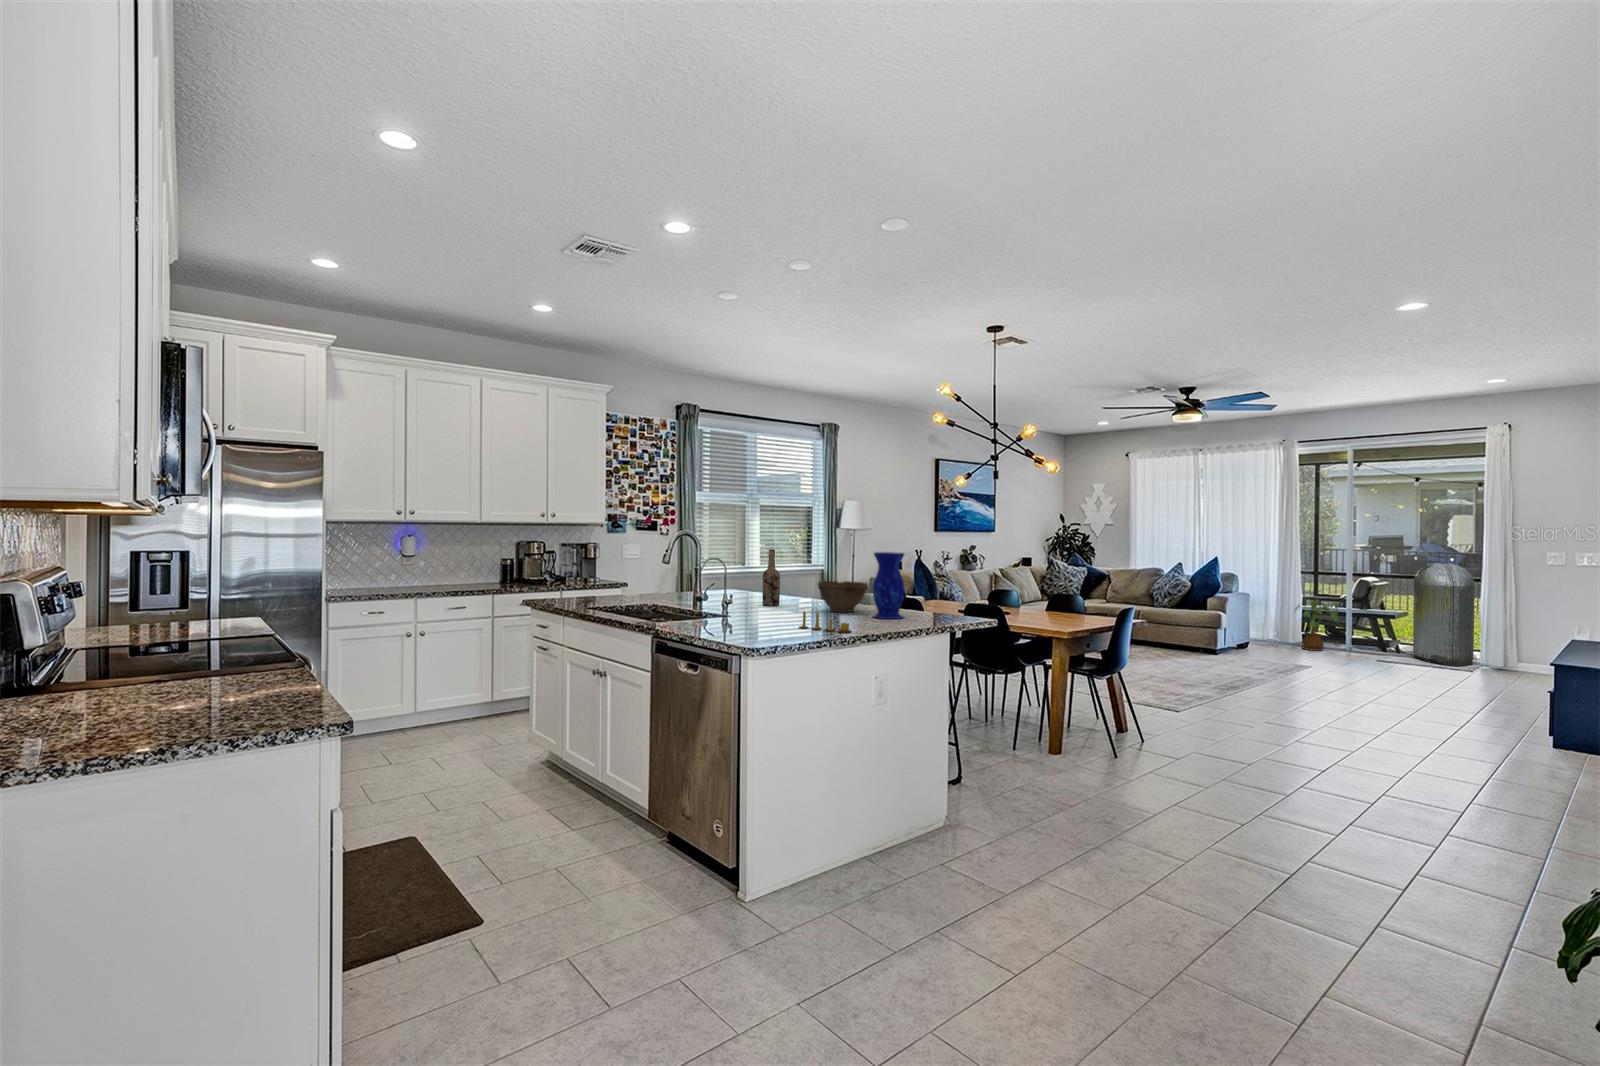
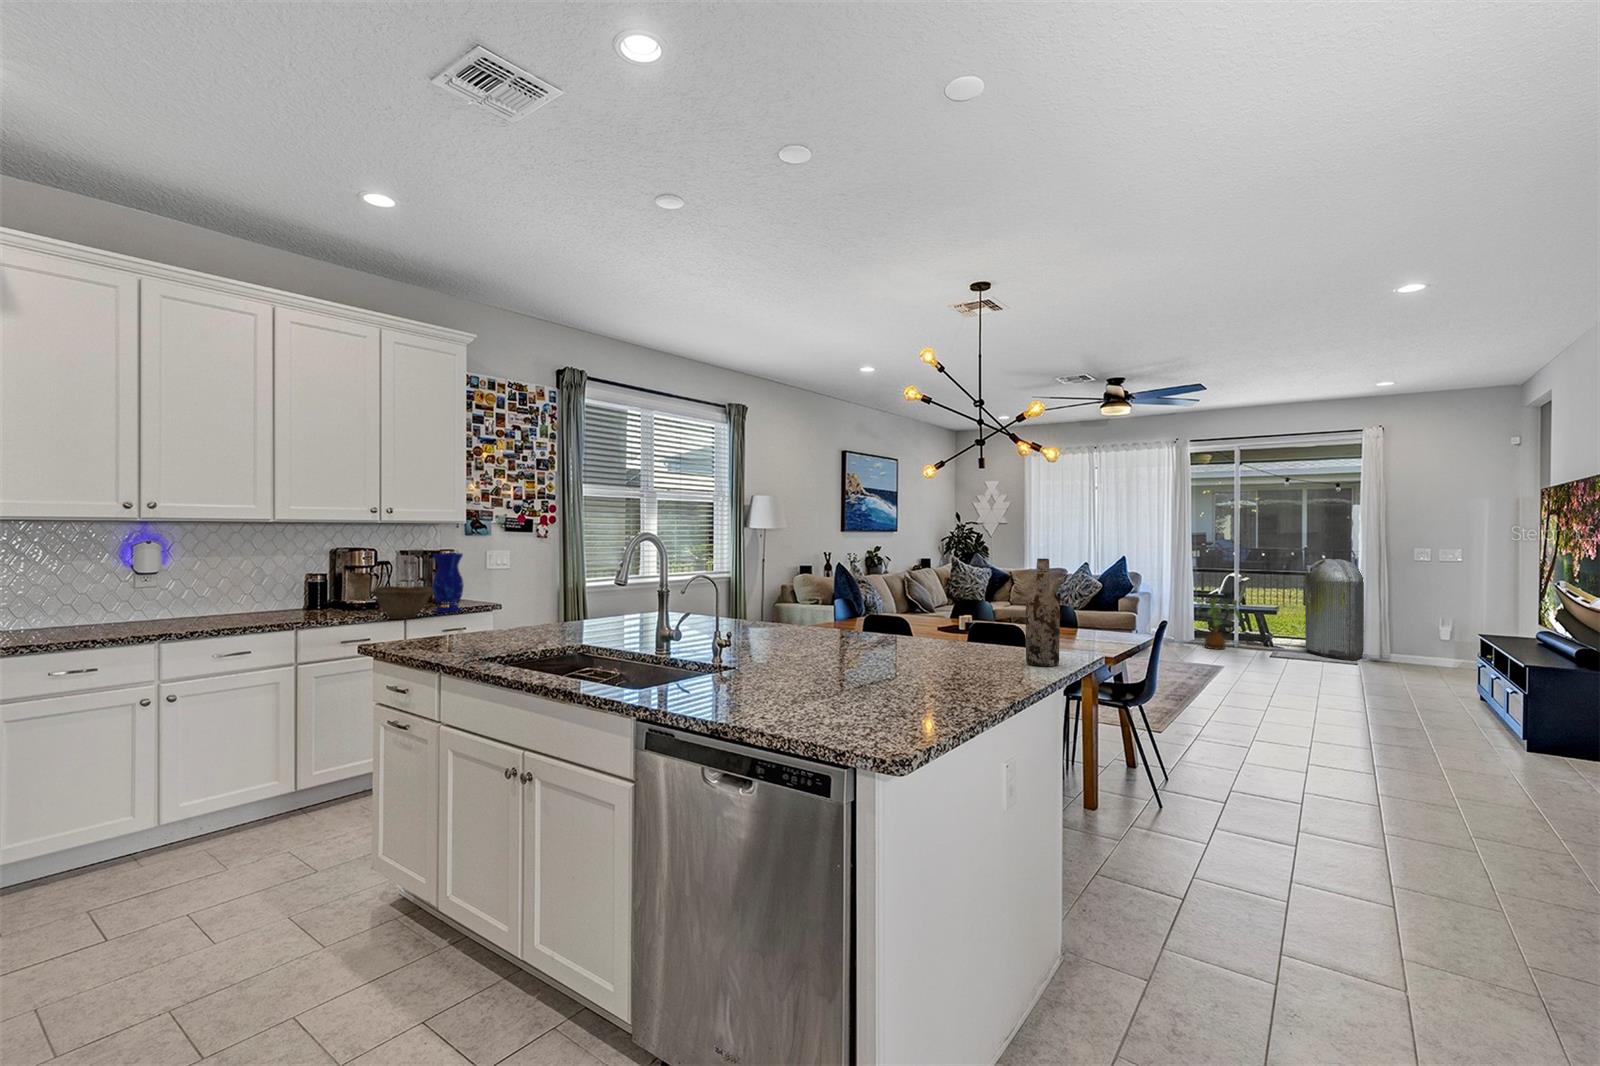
wine bottle: present [762,549,780,606] -> present [1026,558,1060,666]
vase: present [872,552,905,619] -> present [432,553,464,612]
bowl: present [818,581,868,612] -> present [372,586,434,619]
candle: present [799,611,851,633] -> none [882,654,984,693]

